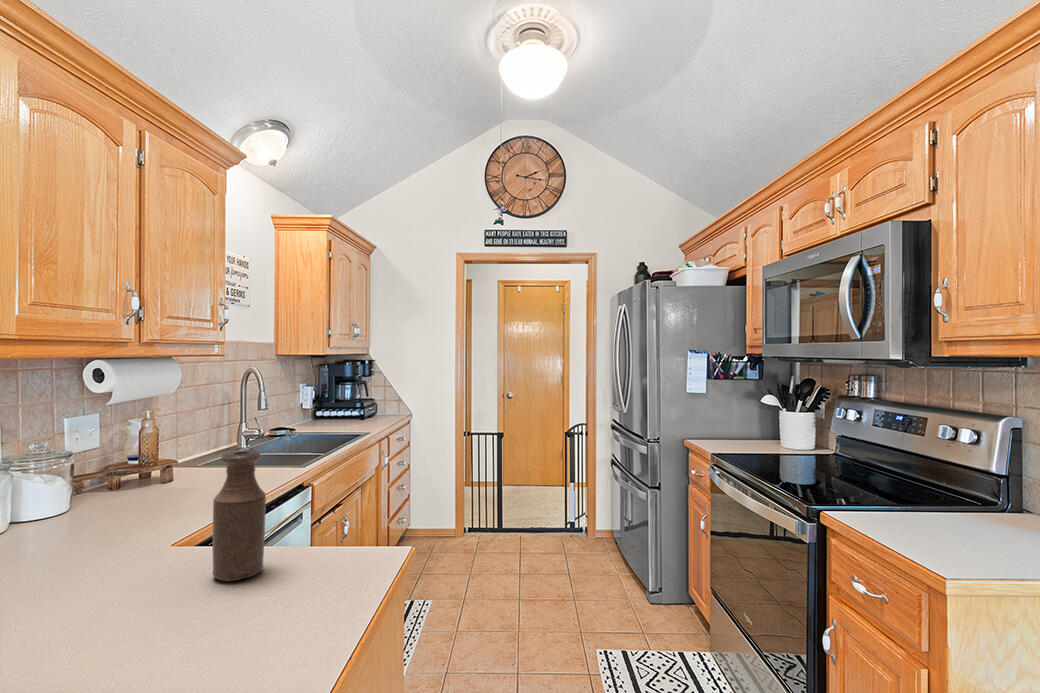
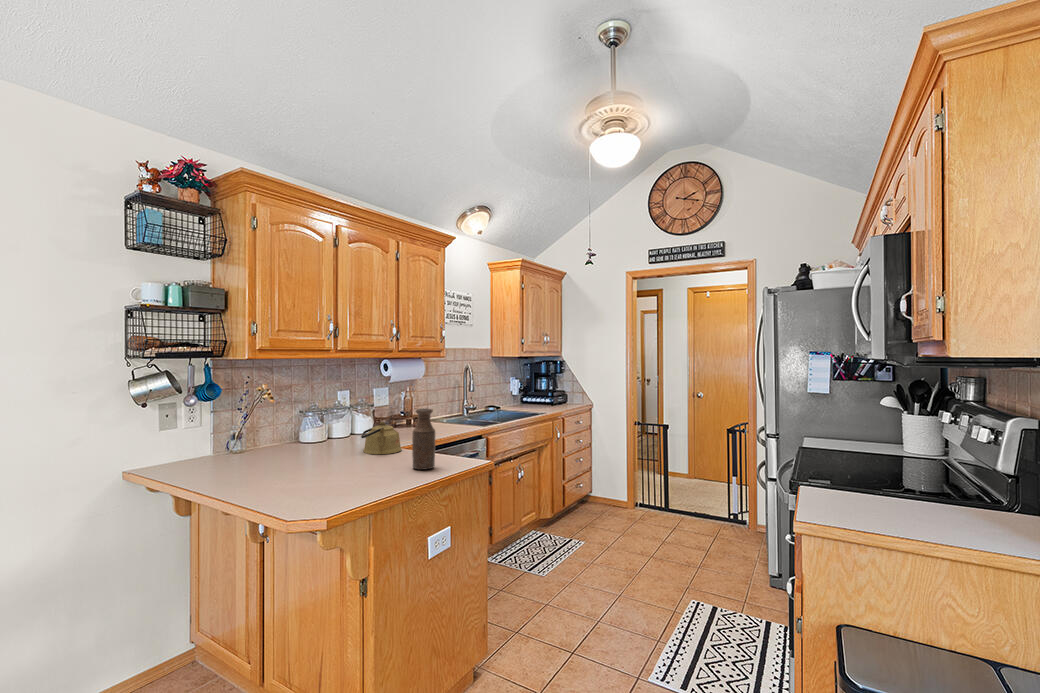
kettle: none [60,480,160,554] -> present [361,422,401,454]

